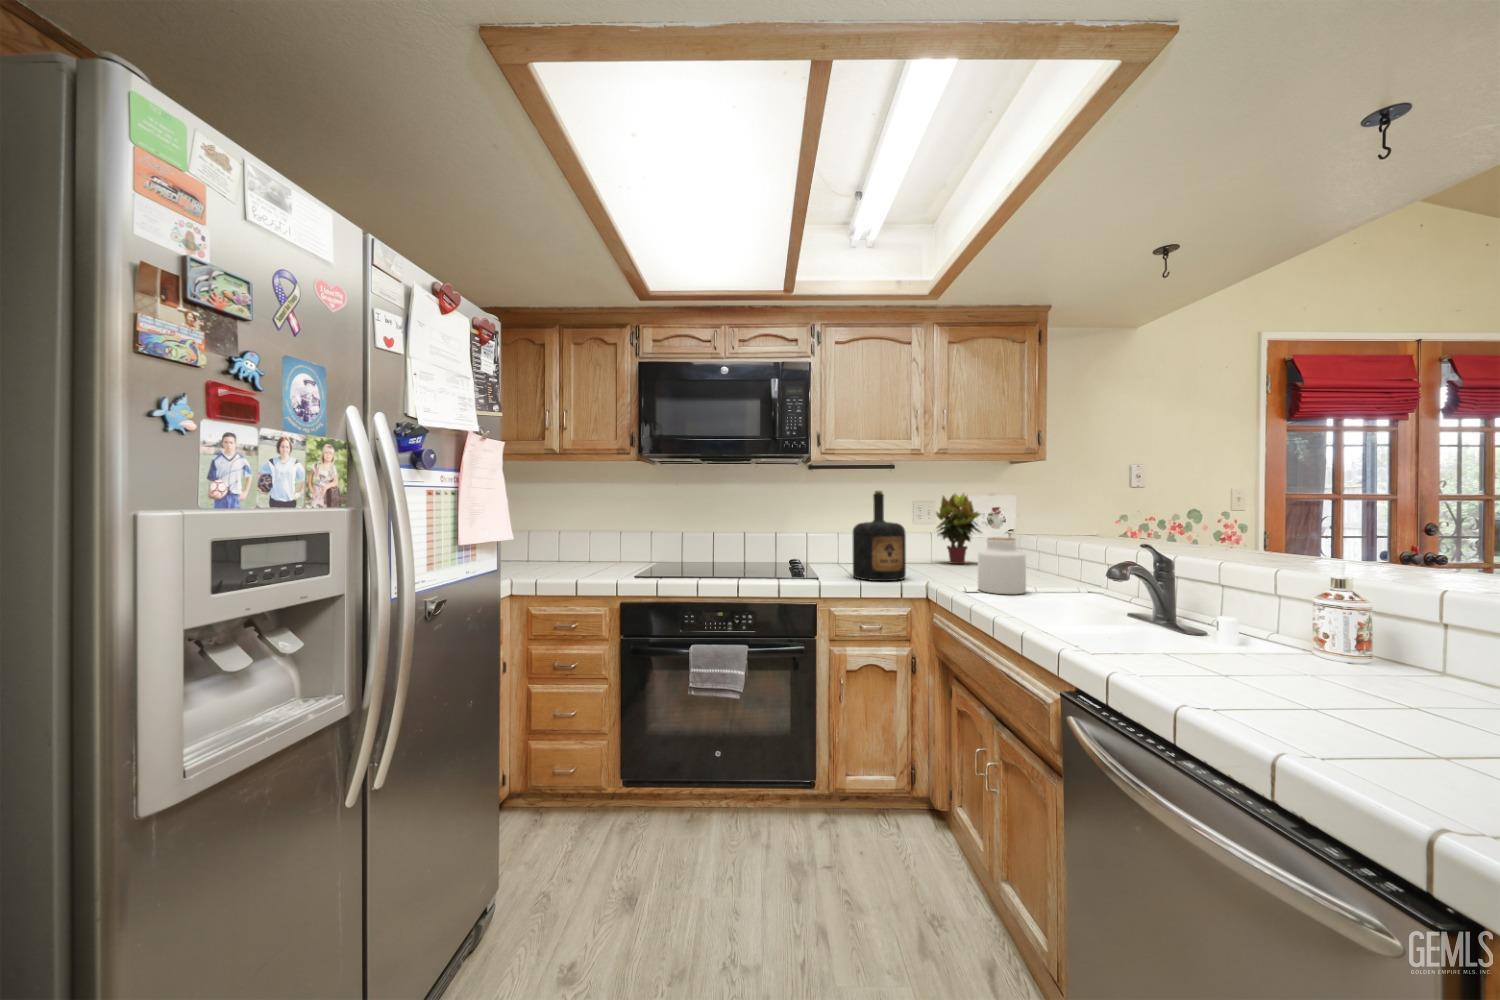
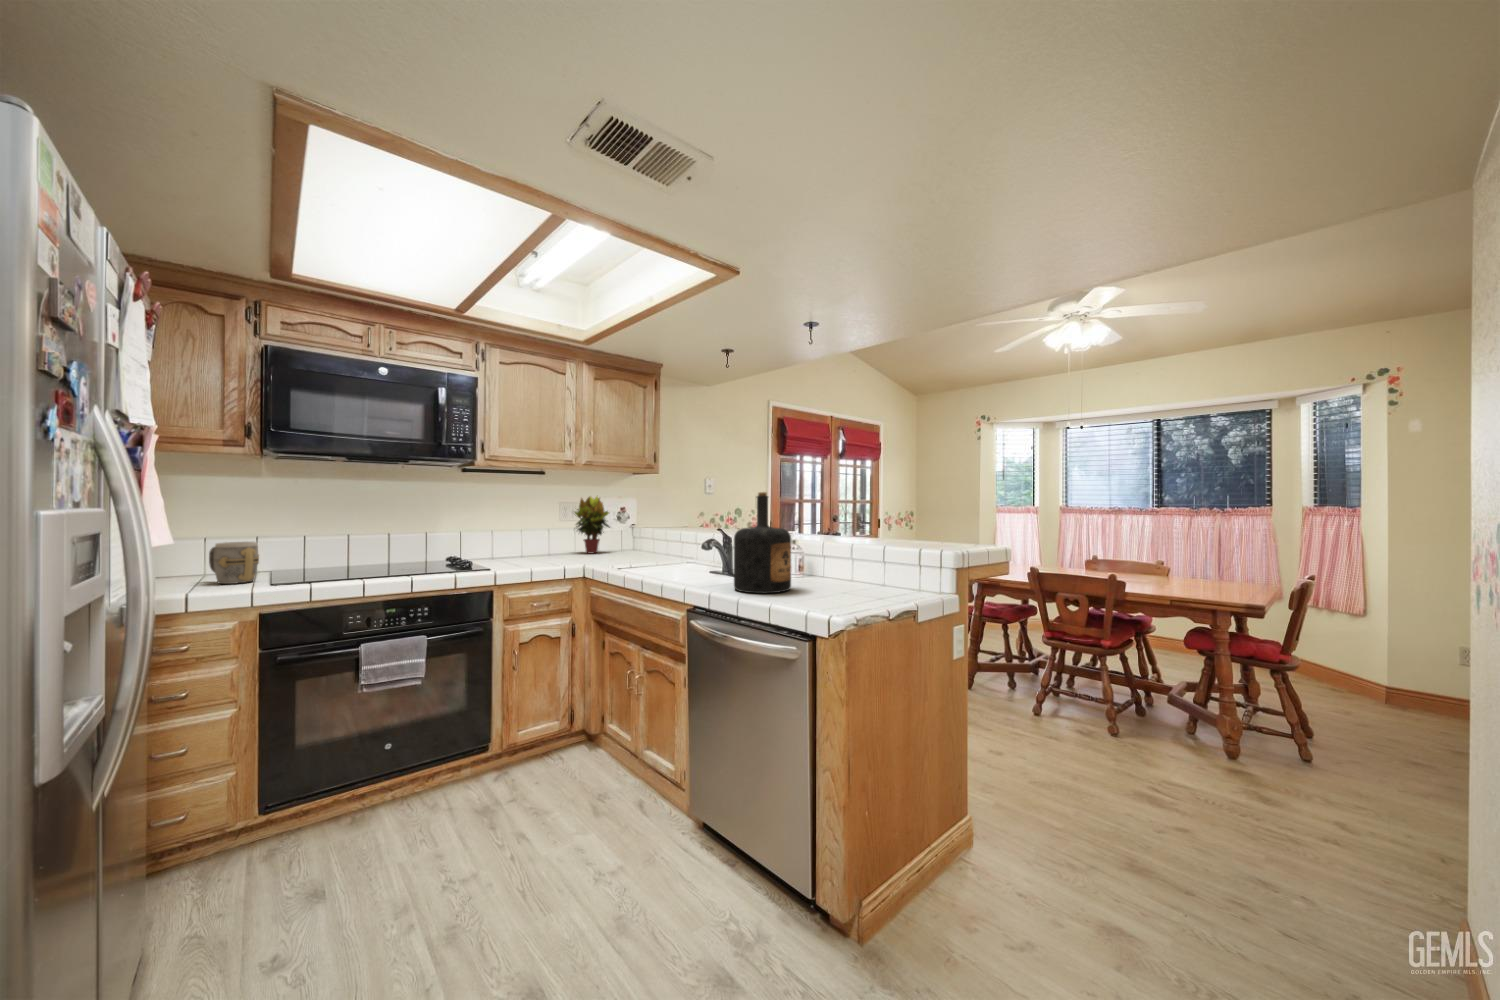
bottle: present [853,491,906,581] -> present [734,492,791,593]
mug: none [603,537,634,573] -> present [209,542,259,584]
jar: present [978,538,1026,594] -> none [621,529,652,568]

